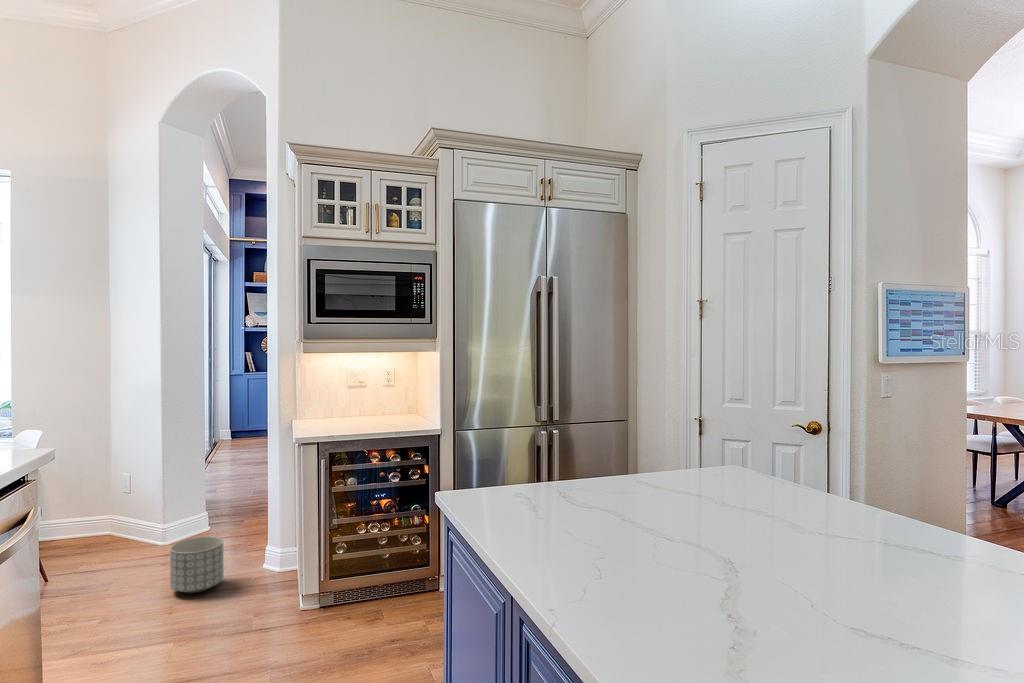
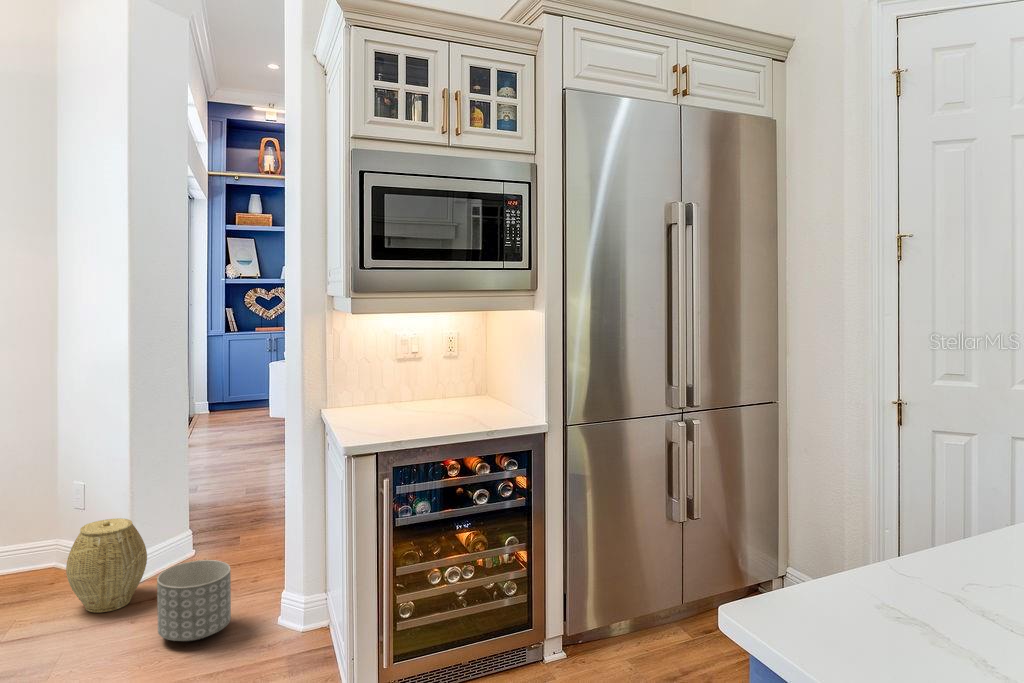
woven basket: none [108,509,166,577] -> present [66,518,147,613]

